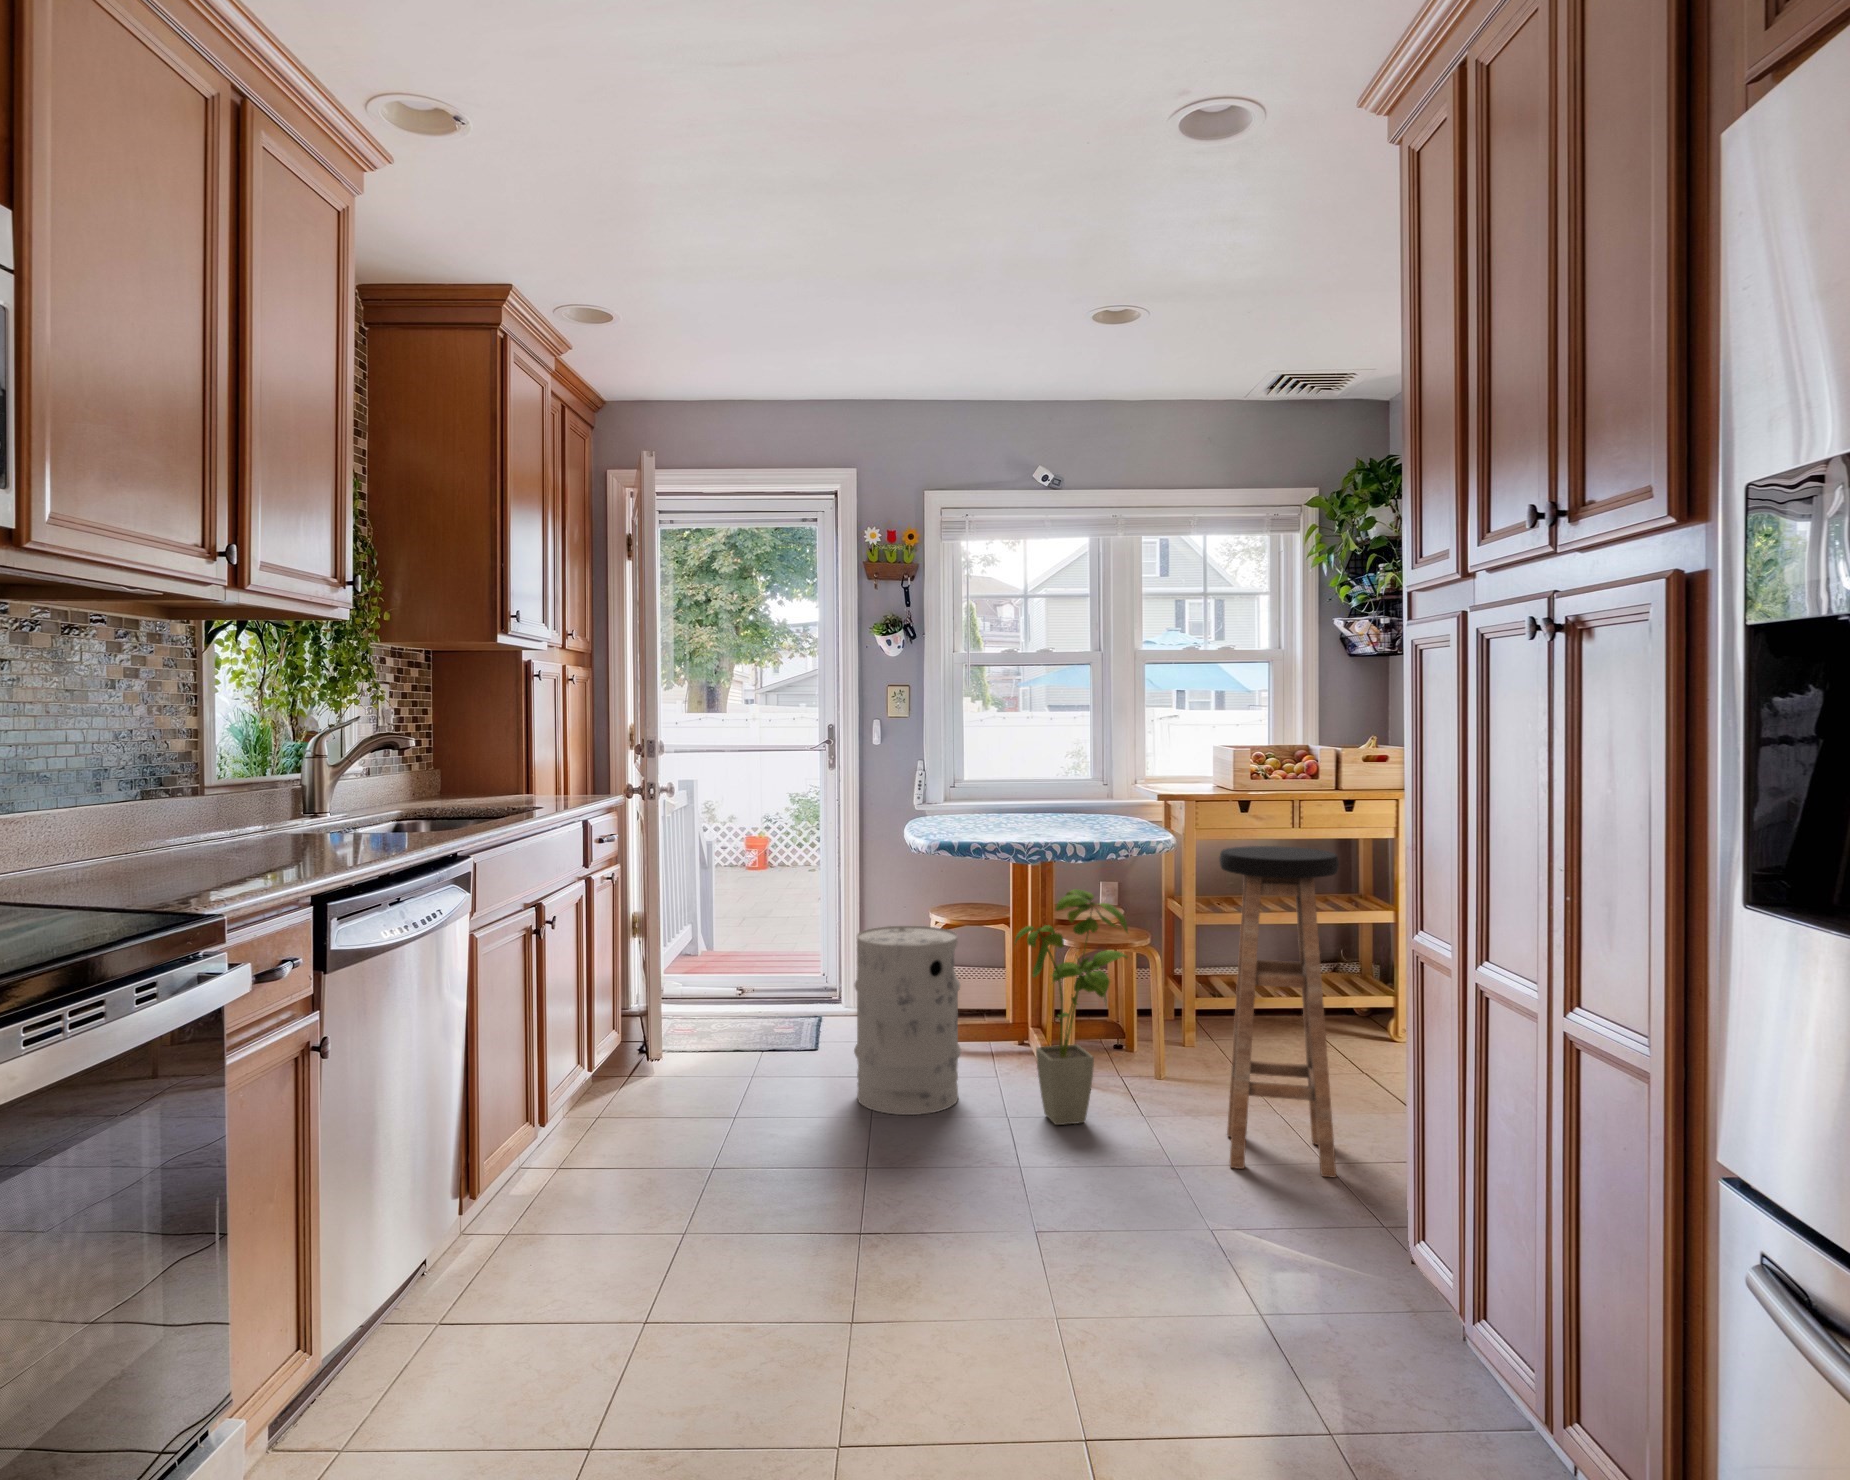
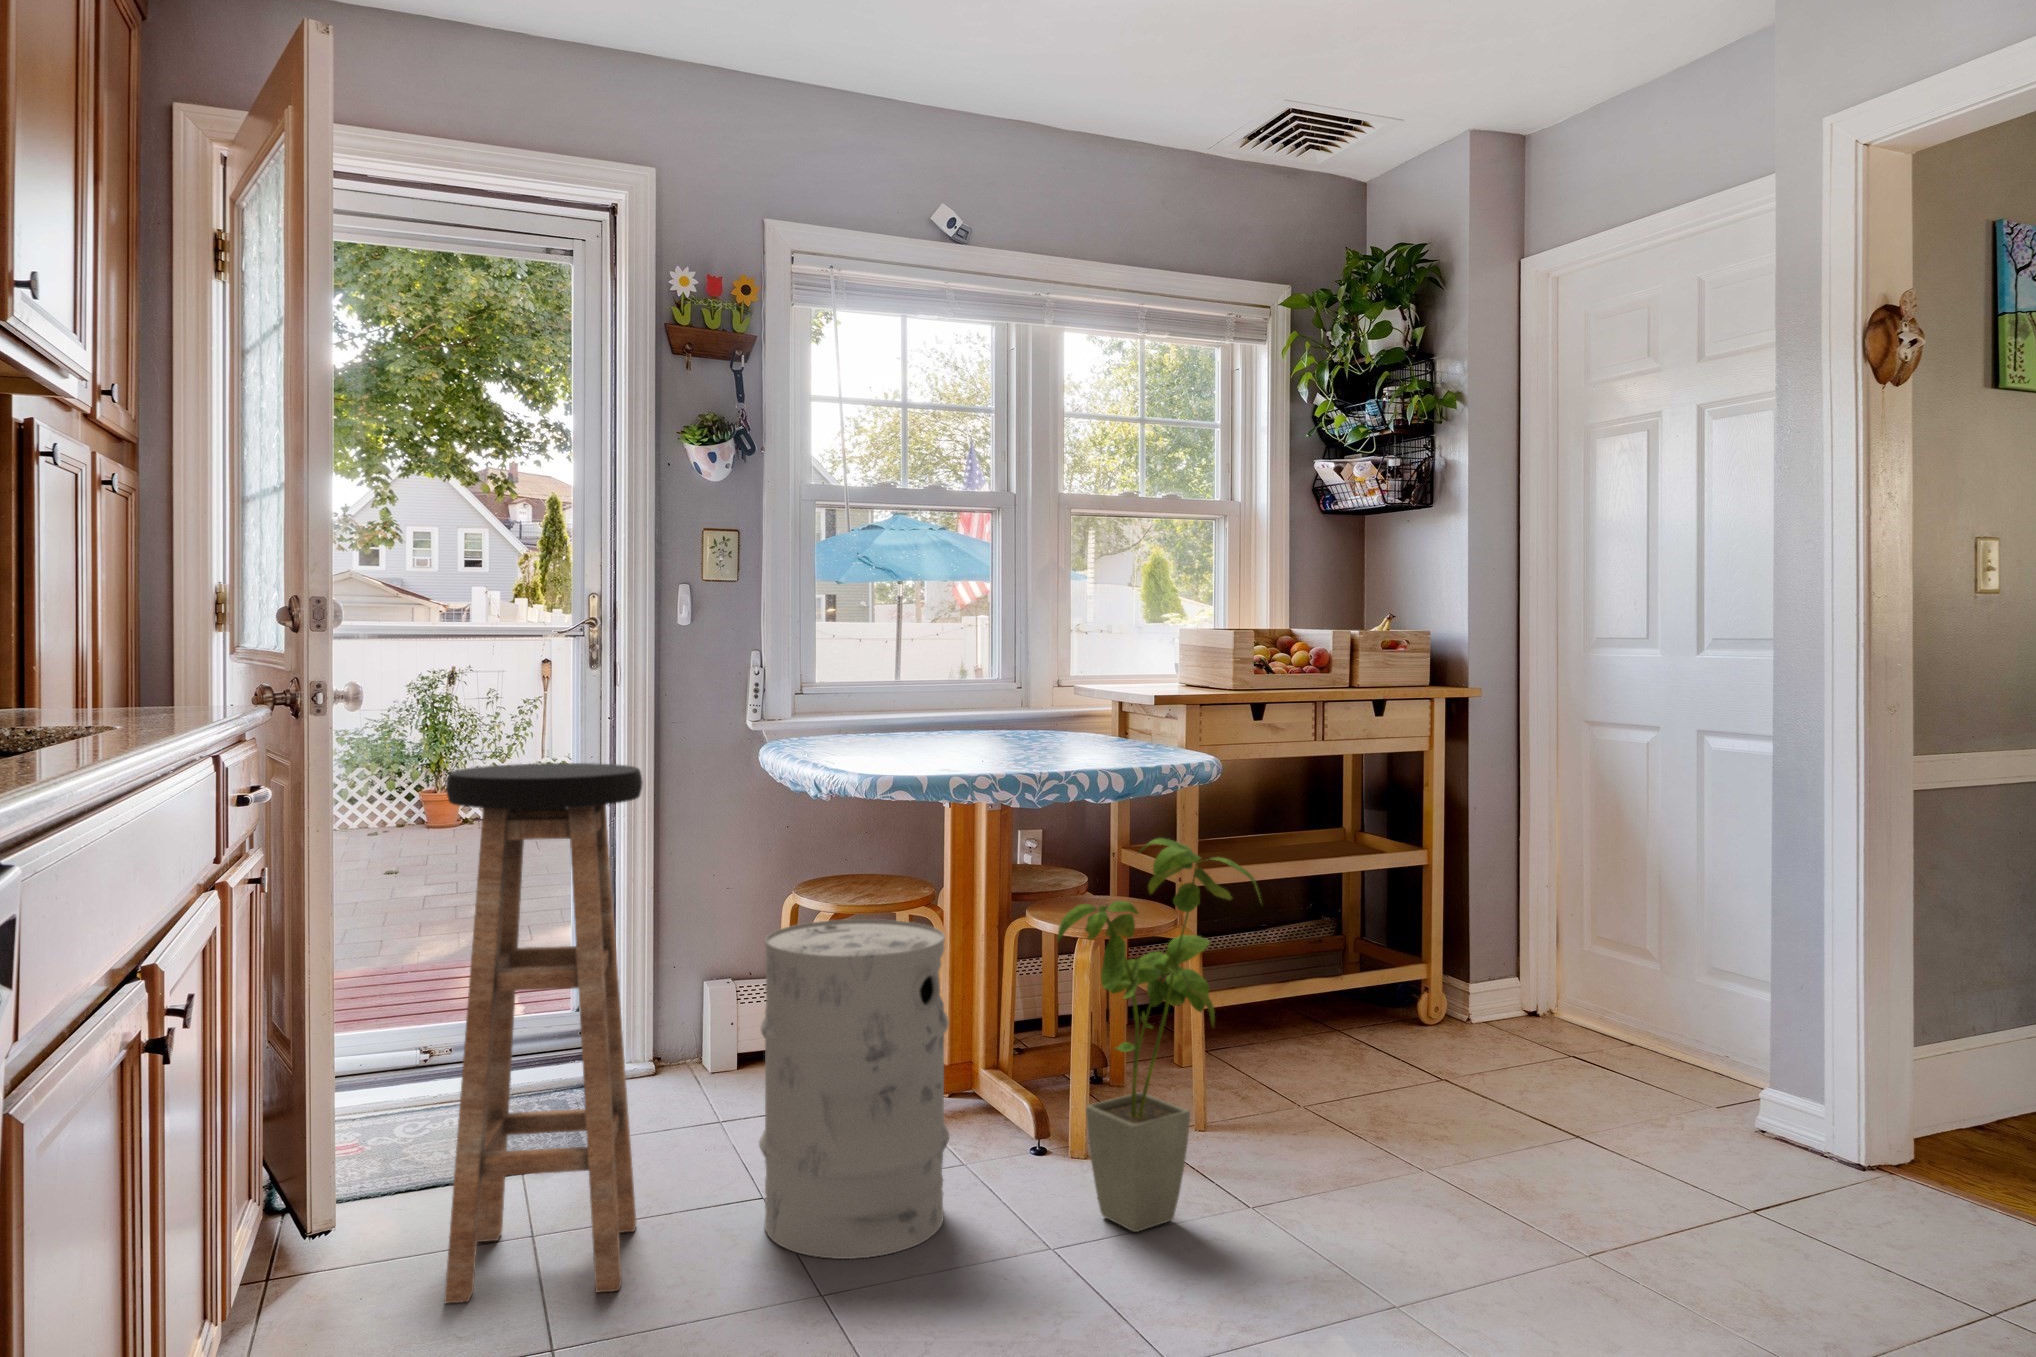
bar stool: present [1219,846,1339,1177] -> present [444,763,642,1303]

